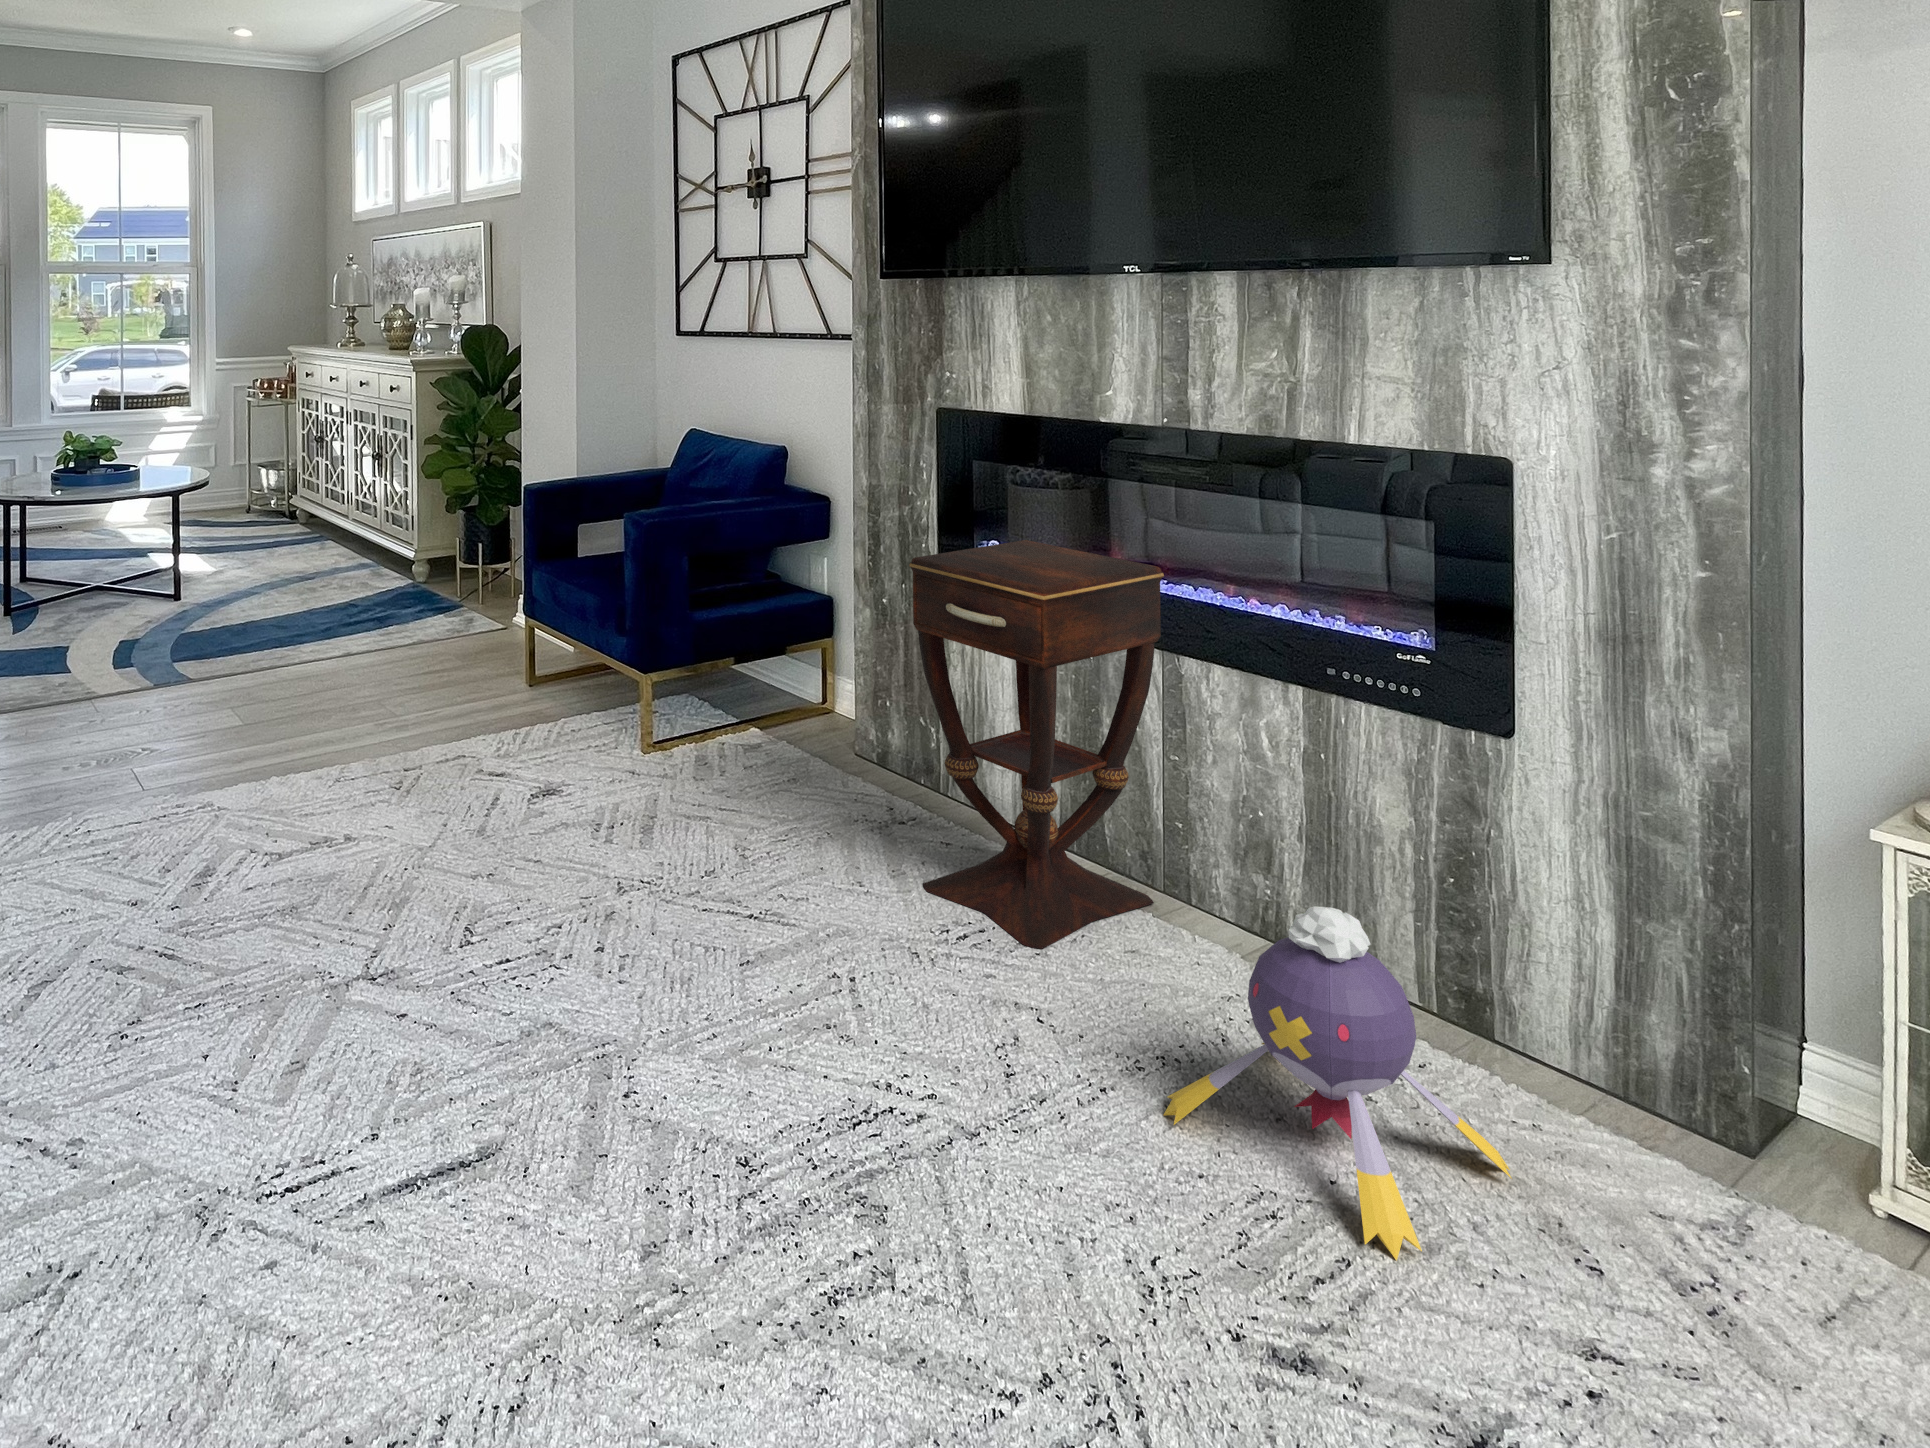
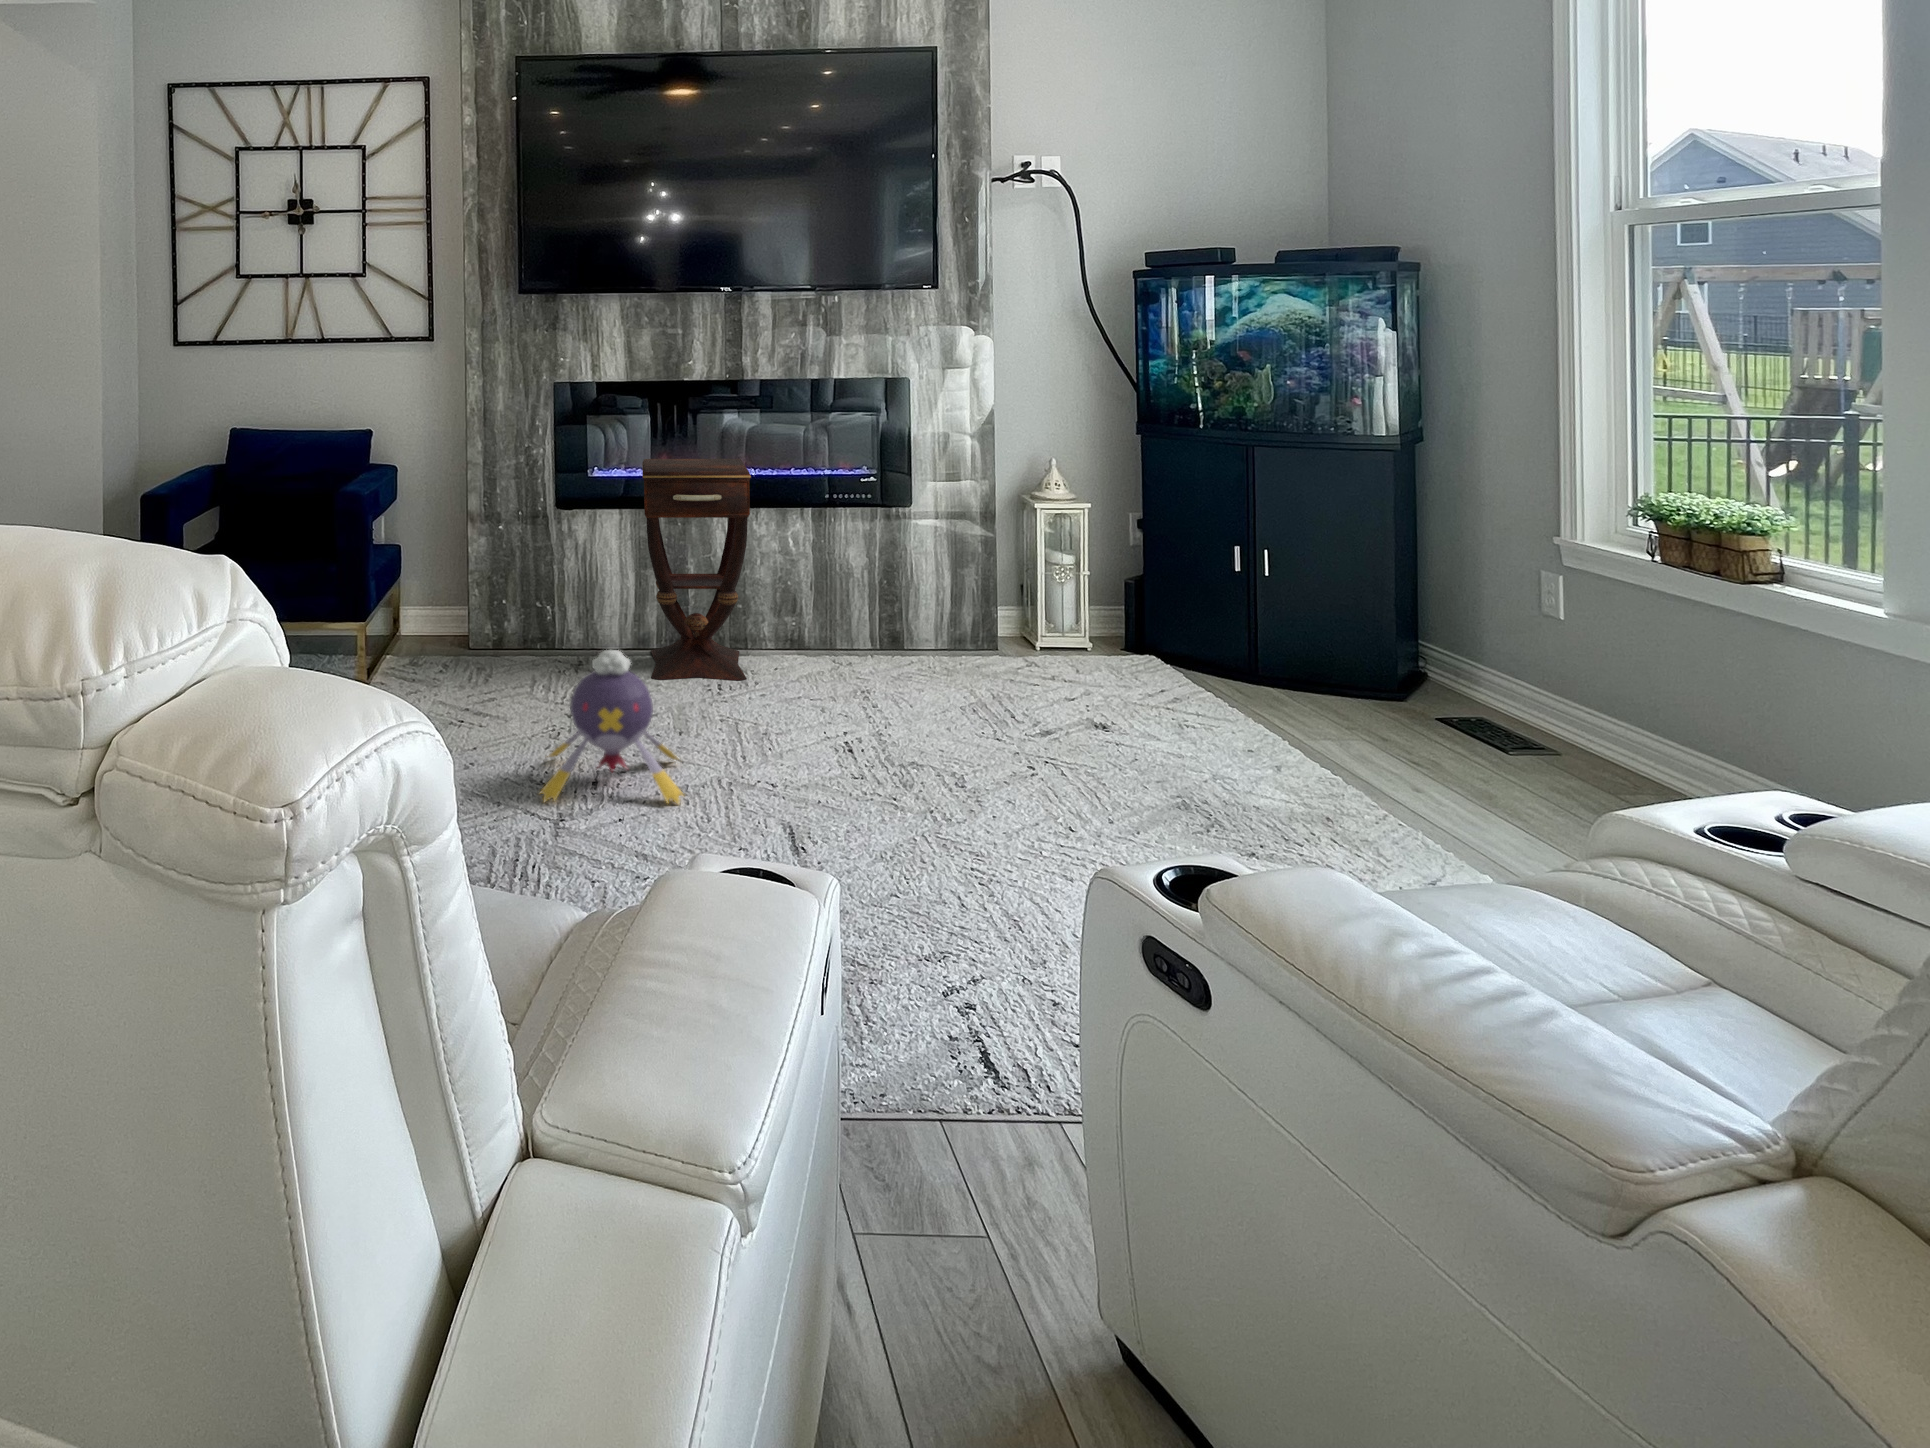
plush toy: present [1164,907,1511,1260] -> present [540,650,683,803]

